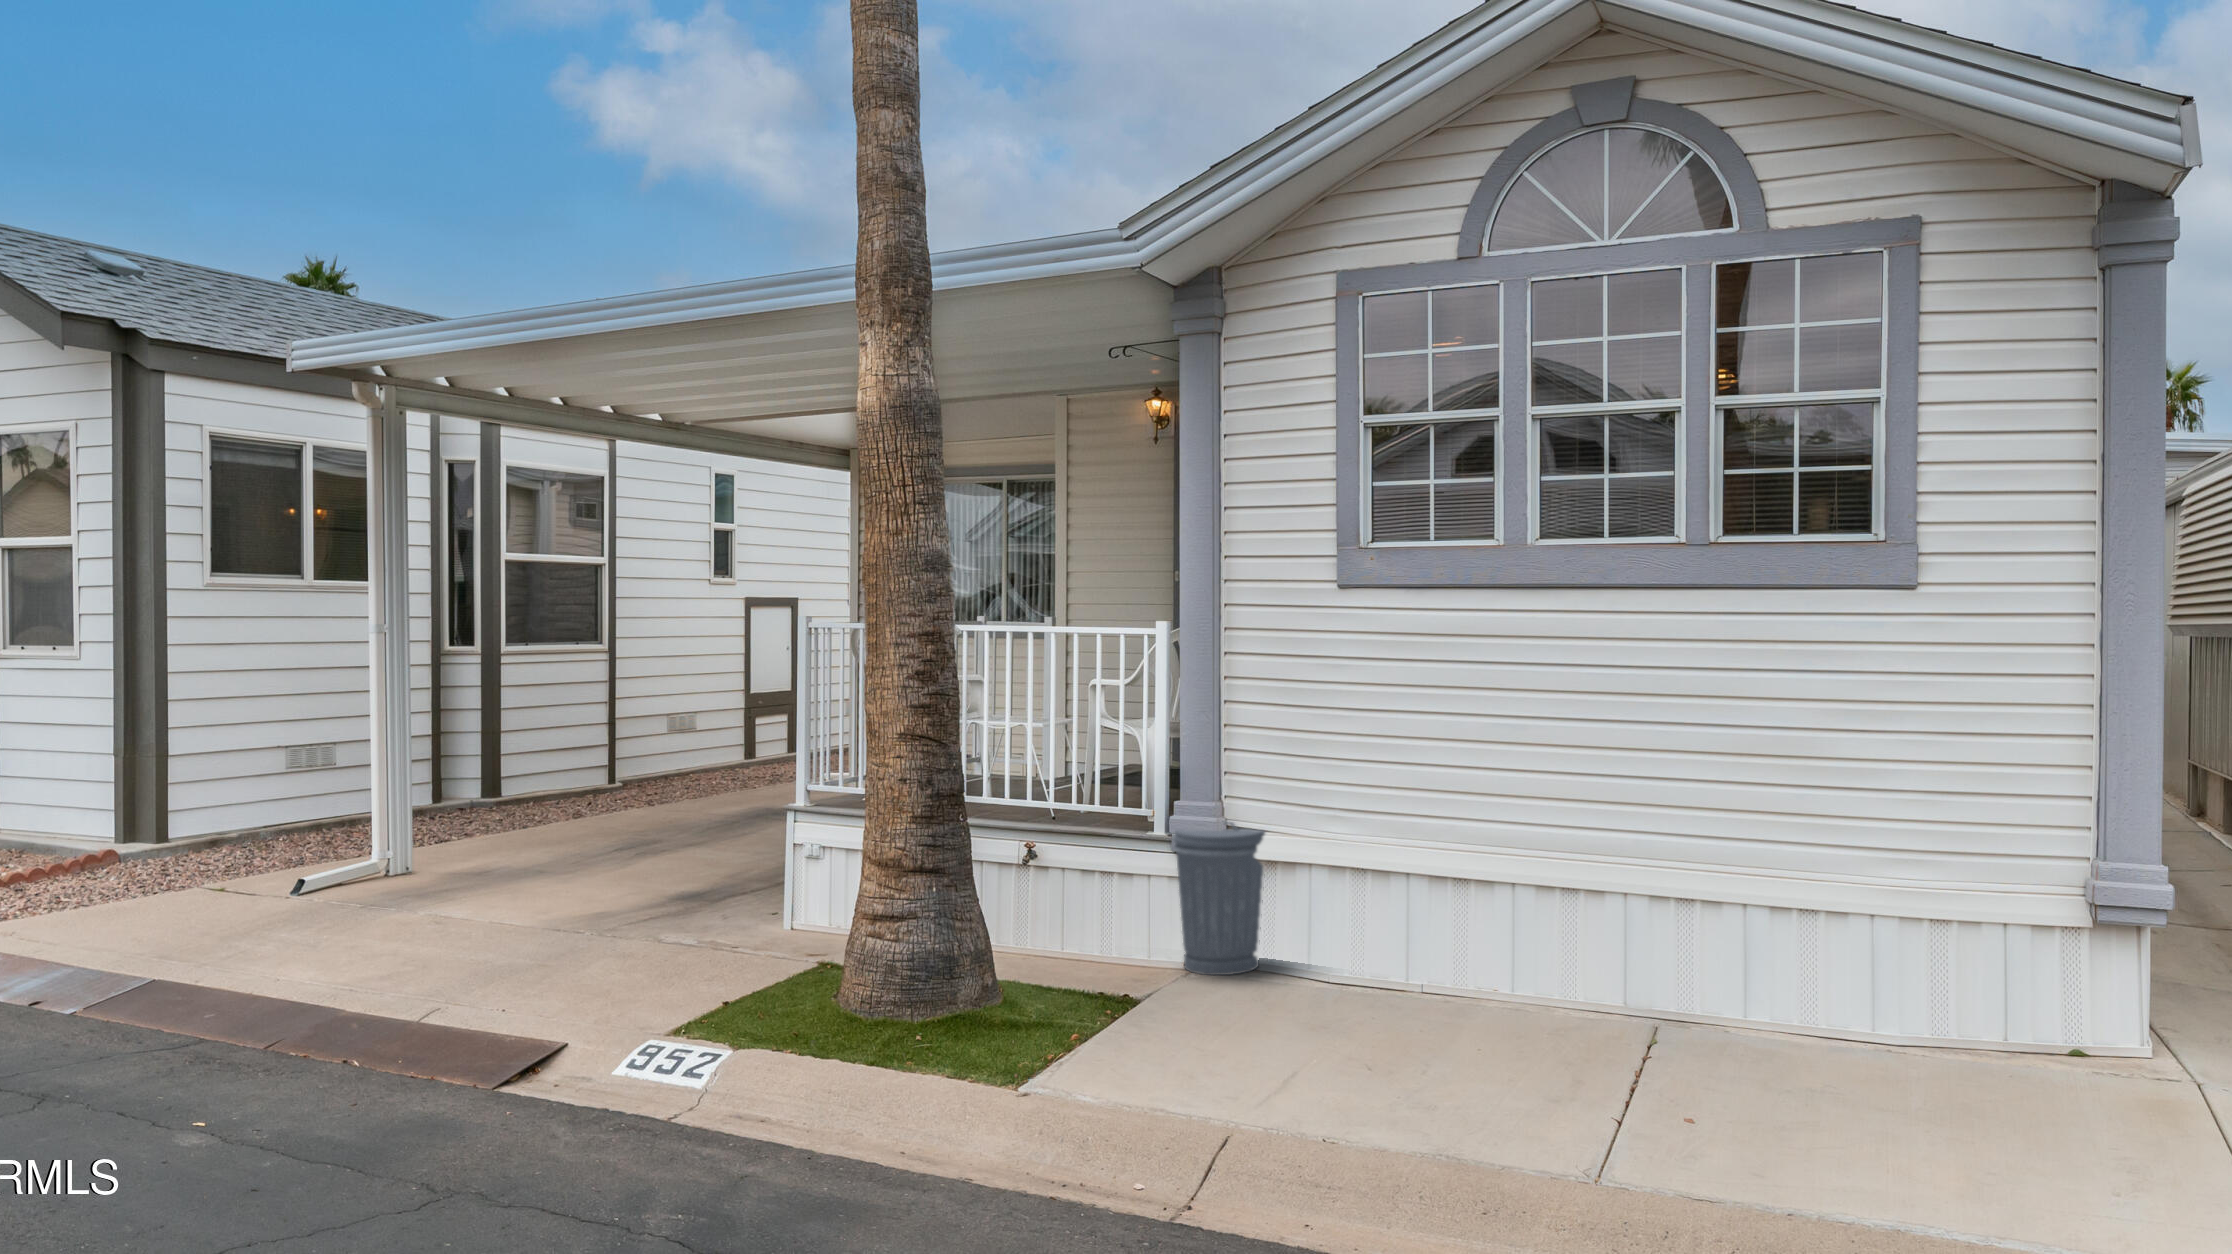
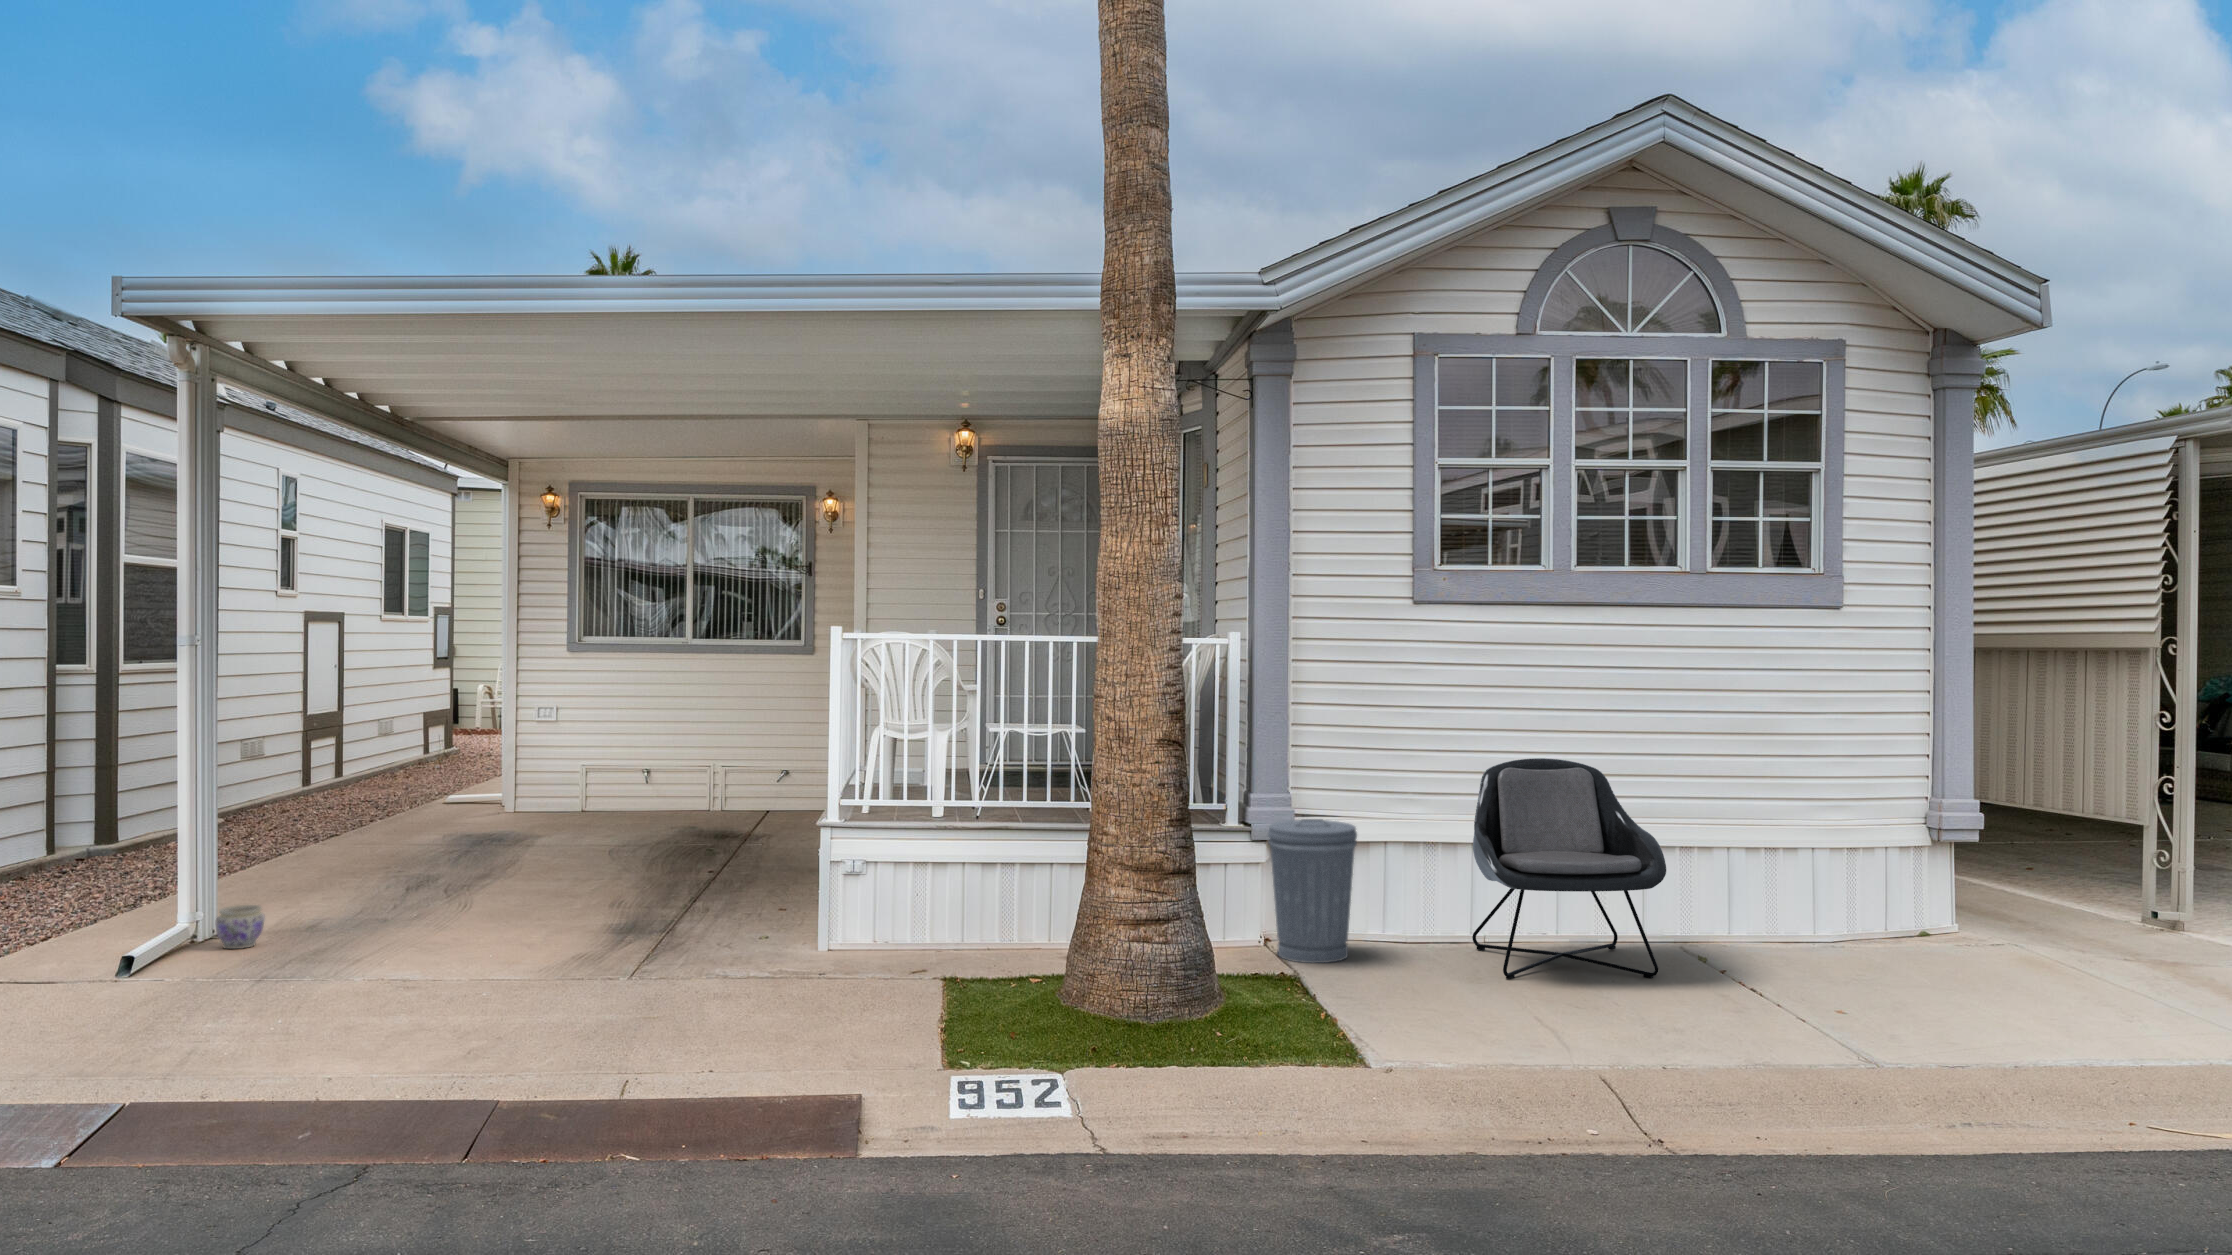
lounge chair: none [1346,765,1559,1021] -> present [1472,758,1666,979]
planter: none [349,856,392,894] -> present [216,905,265,949]

